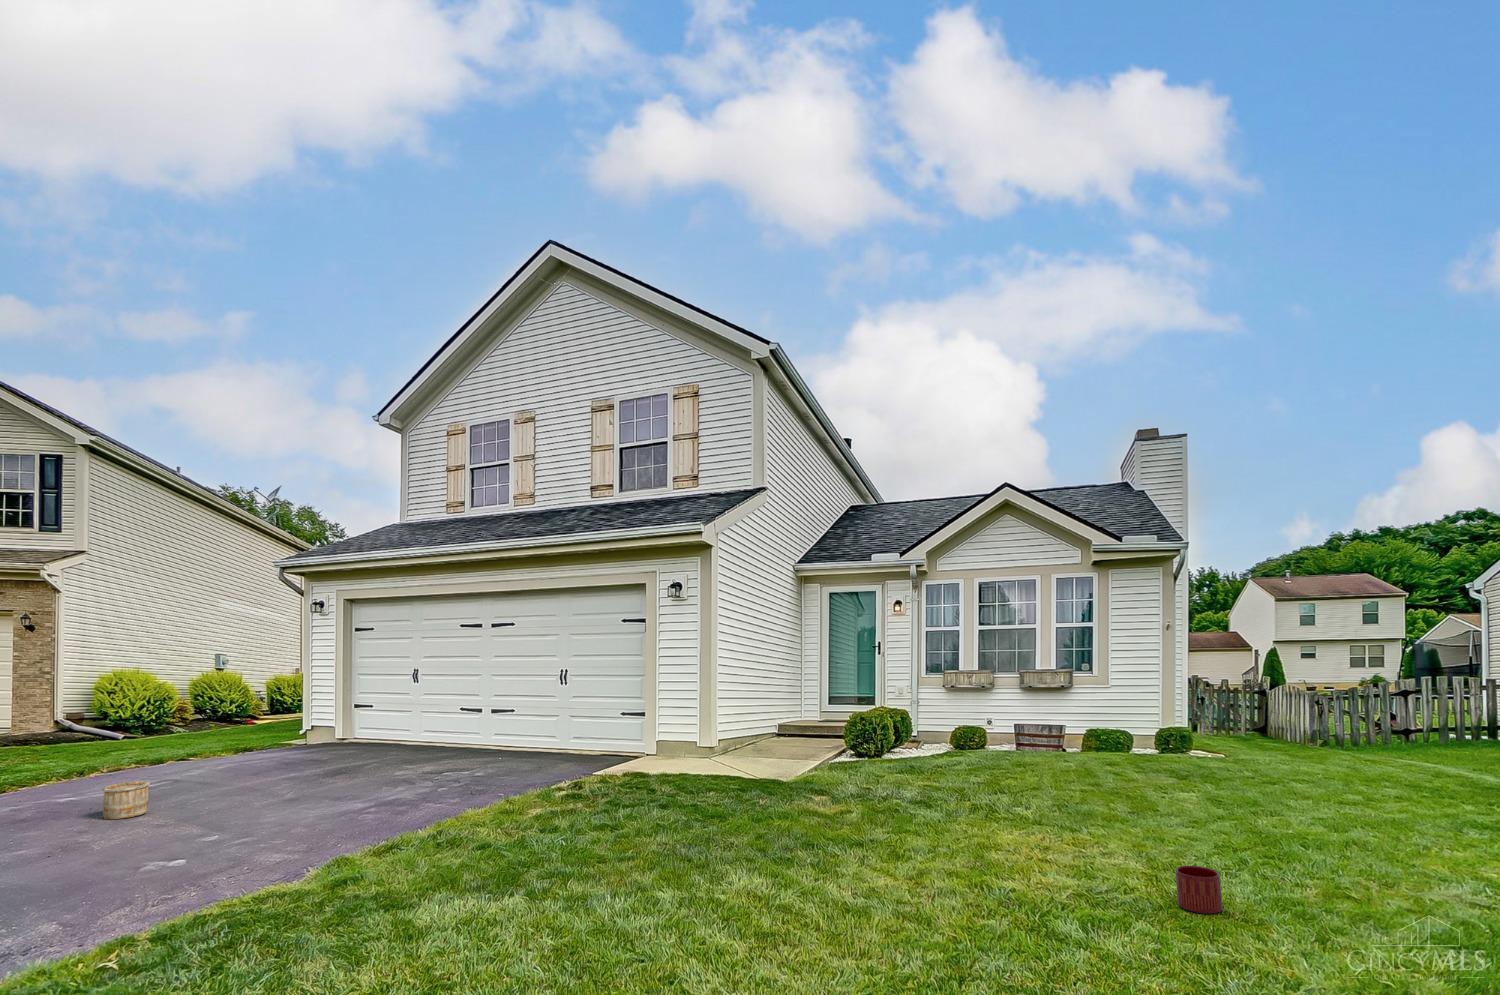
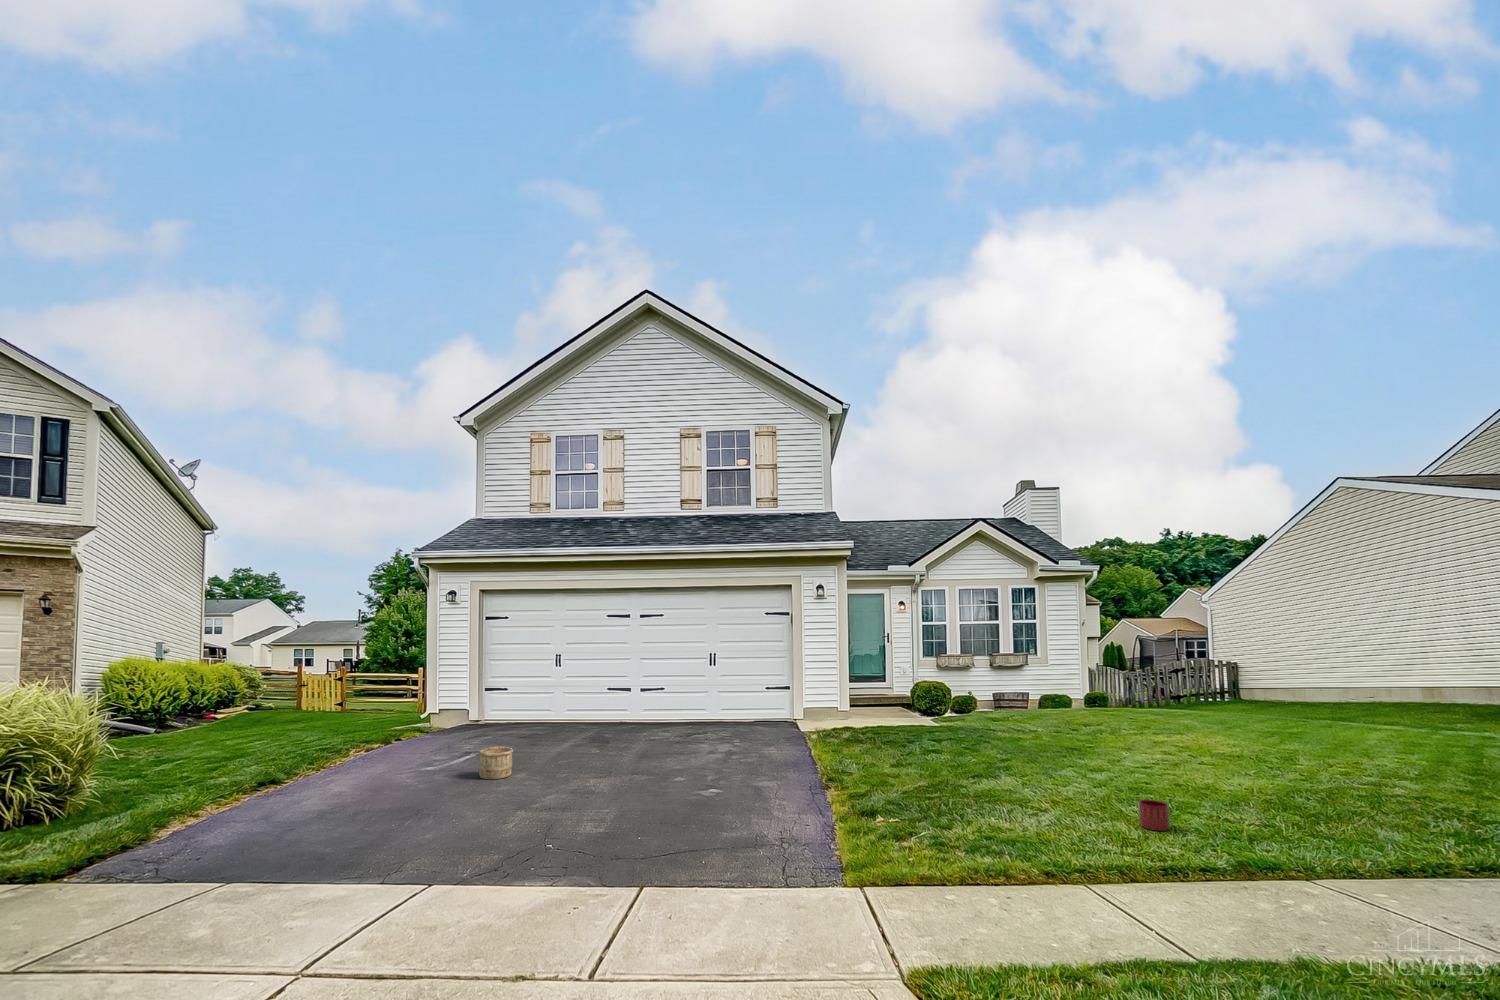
planter: present [1175,866,1223,914] -> present [1139,799,1170,831]

